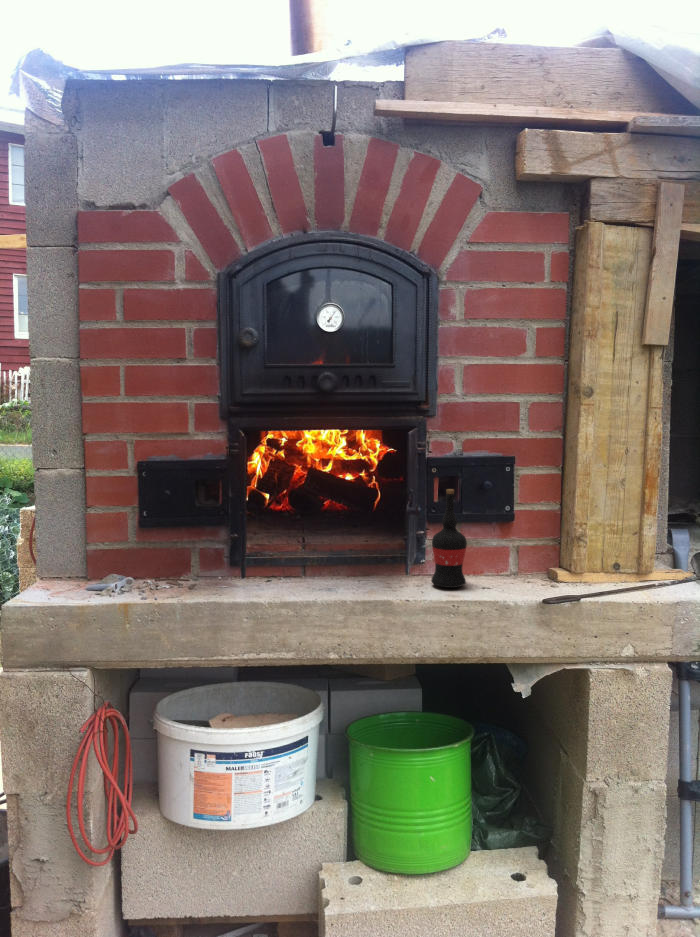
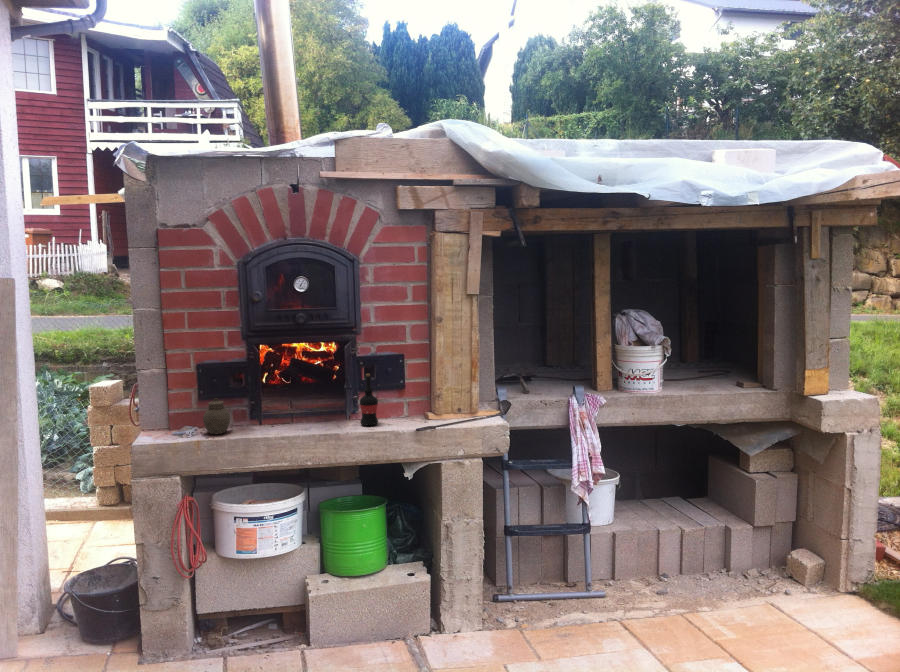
jar: none [143,523,193,590] -> present [203,398,230,434]

